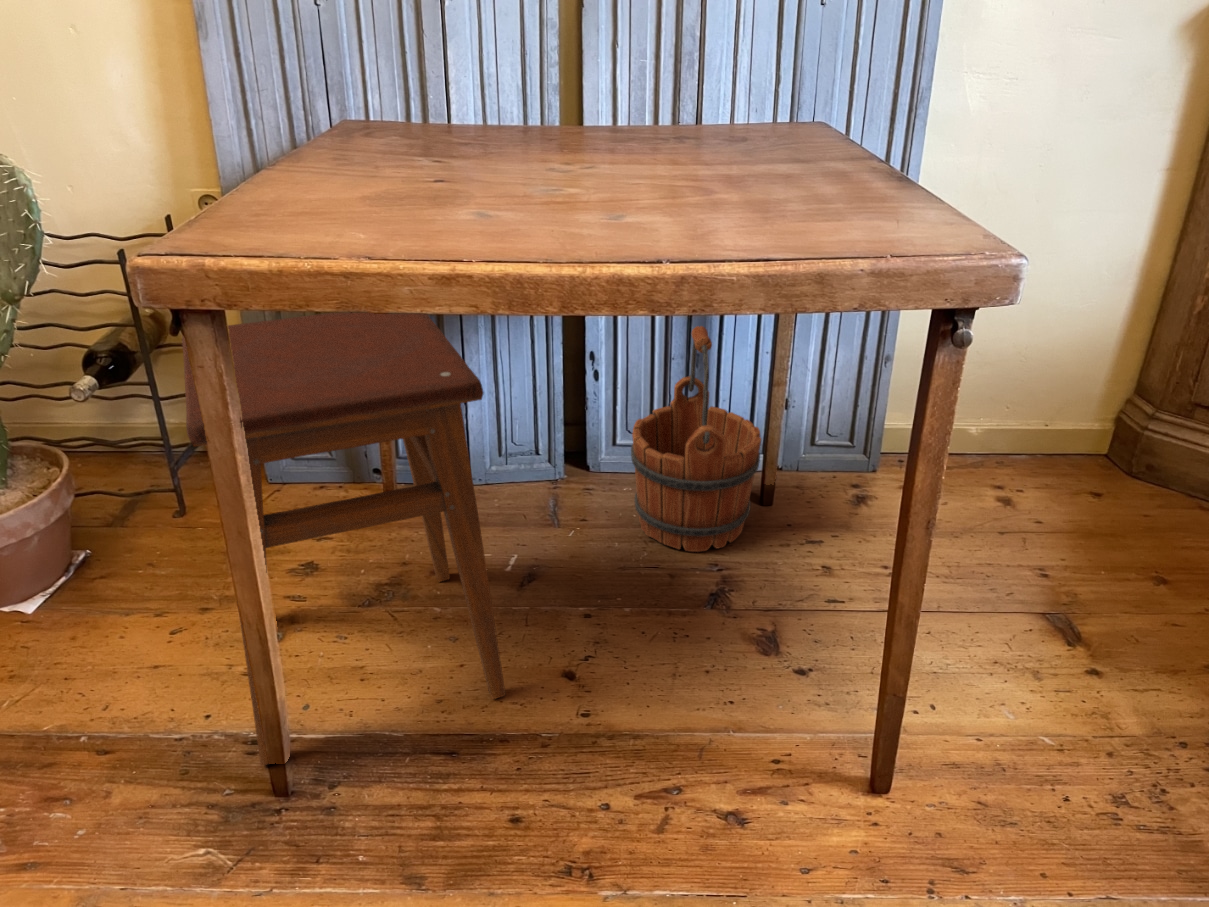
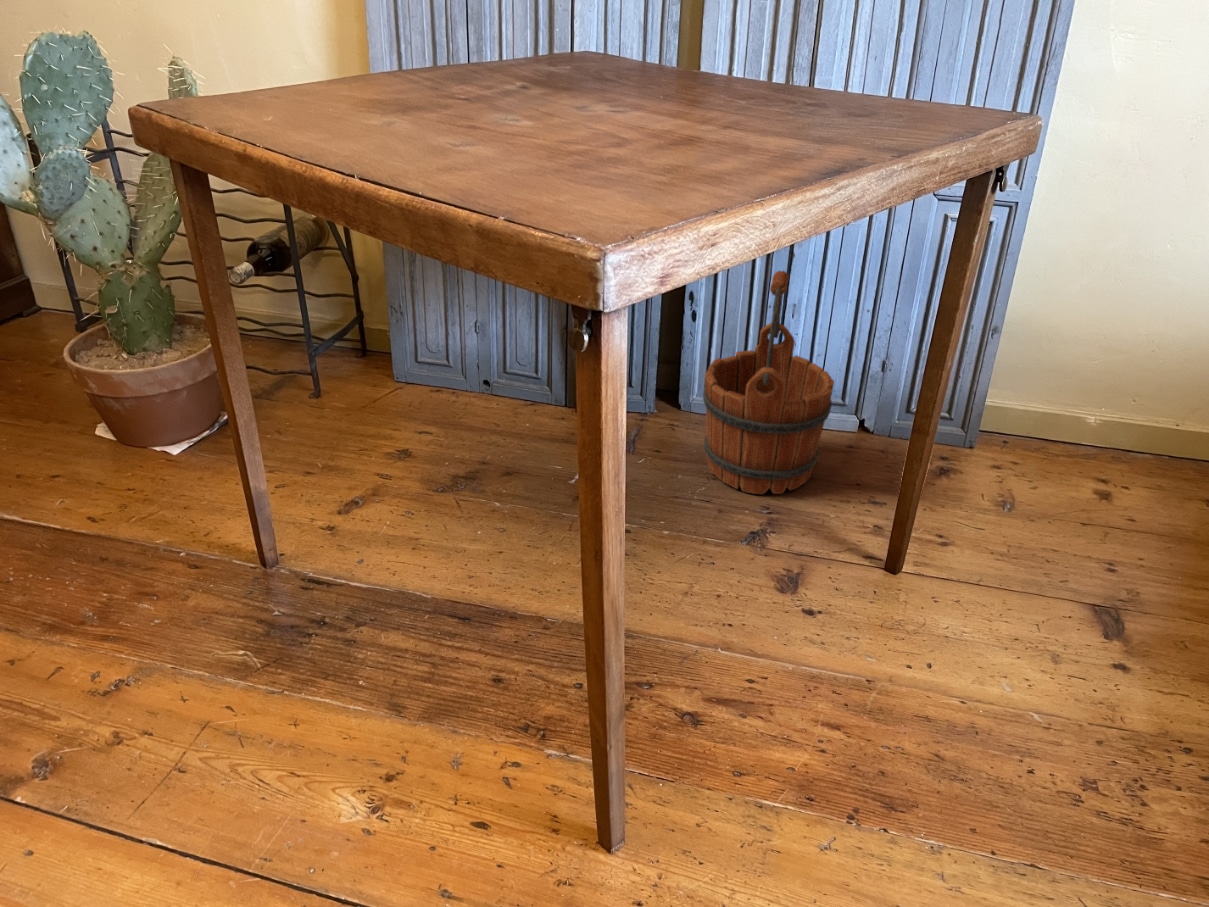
stool: present [182,313,505,766] -> none [262,219,527,598]

